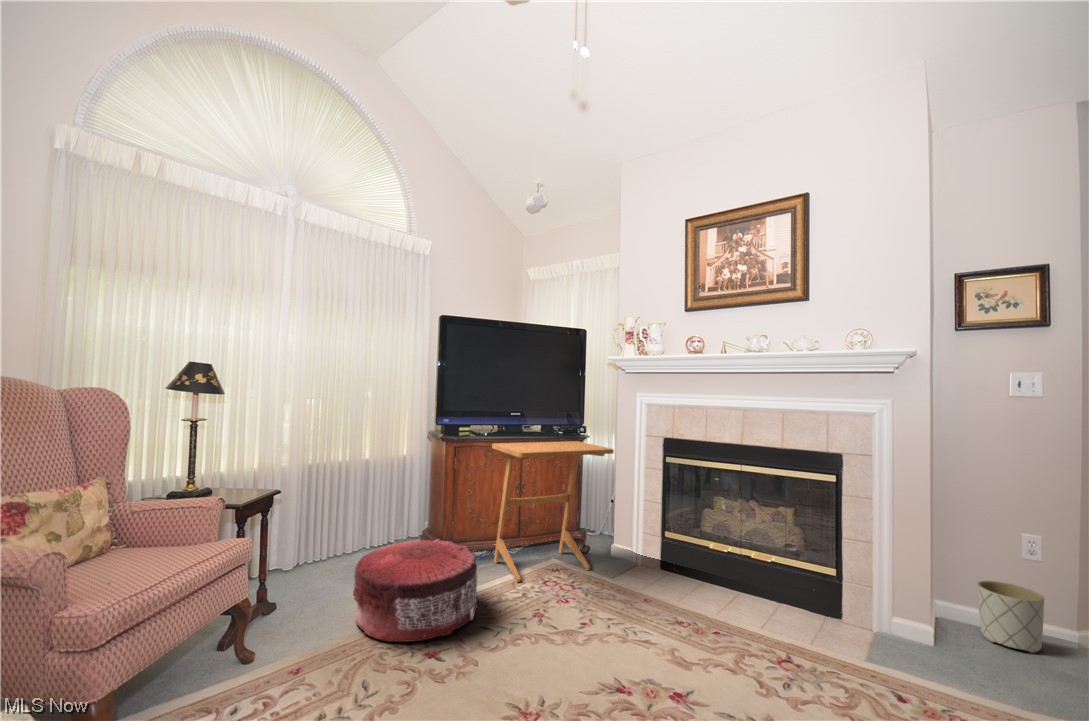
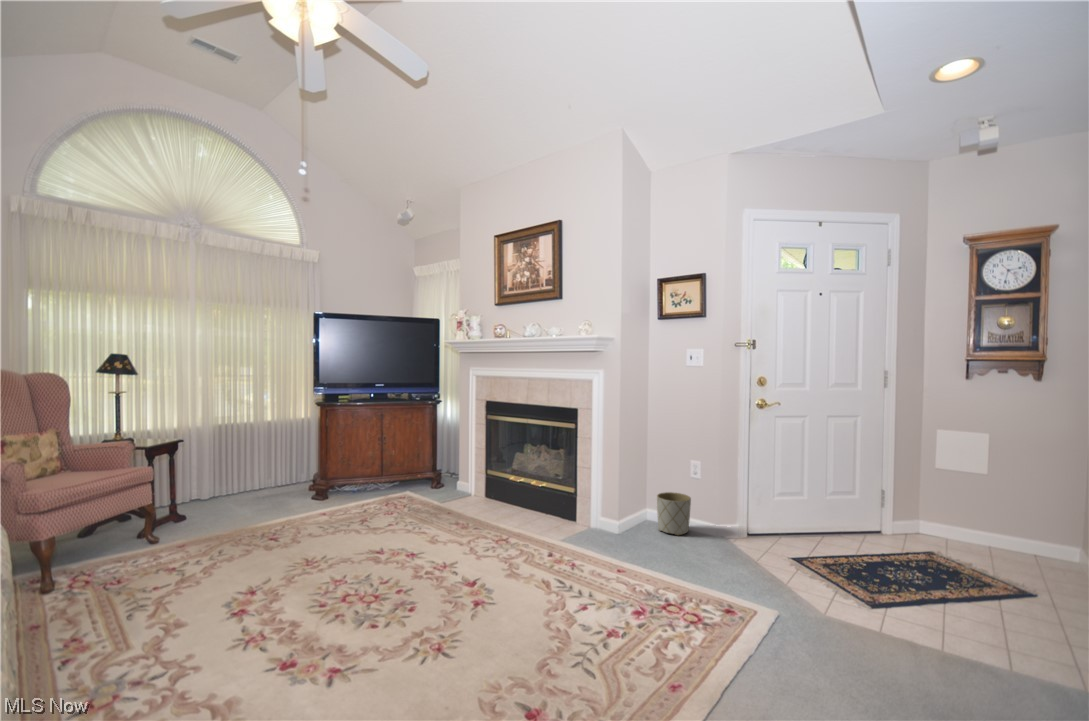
side table: present [492,441,614,582] -> none [353,405,440,504]
pouf: present [353,538,478,642] -> none [230,473,327,533]

